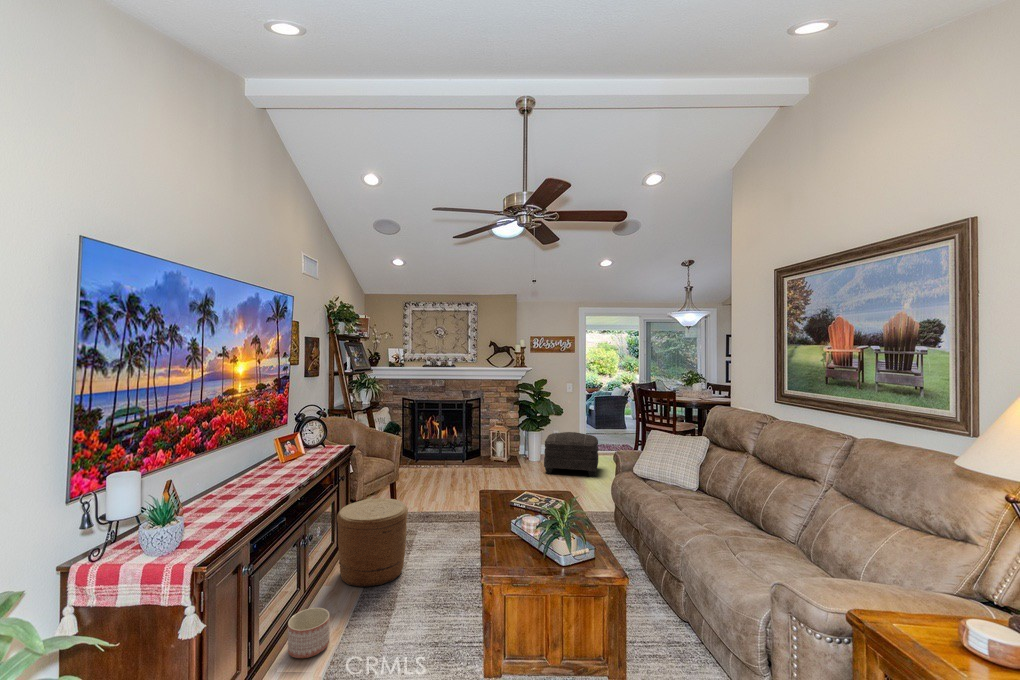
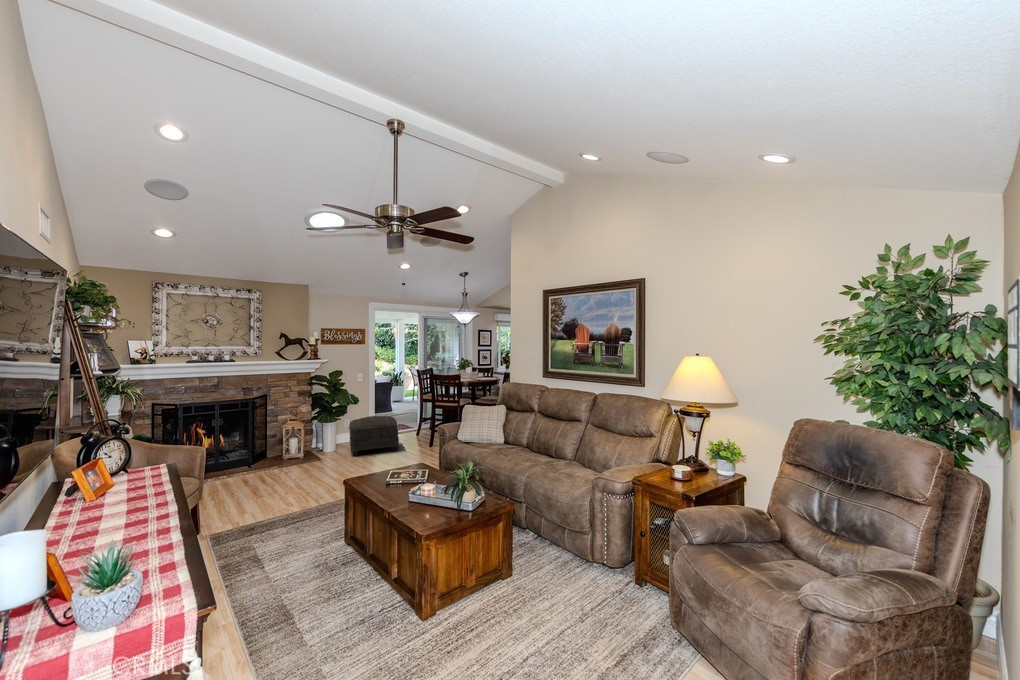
woven basket: present [337,498,408,587] -> none [221,498,292,582]
planter: present [288,608,330,658] -> none [238,595,277,639]

